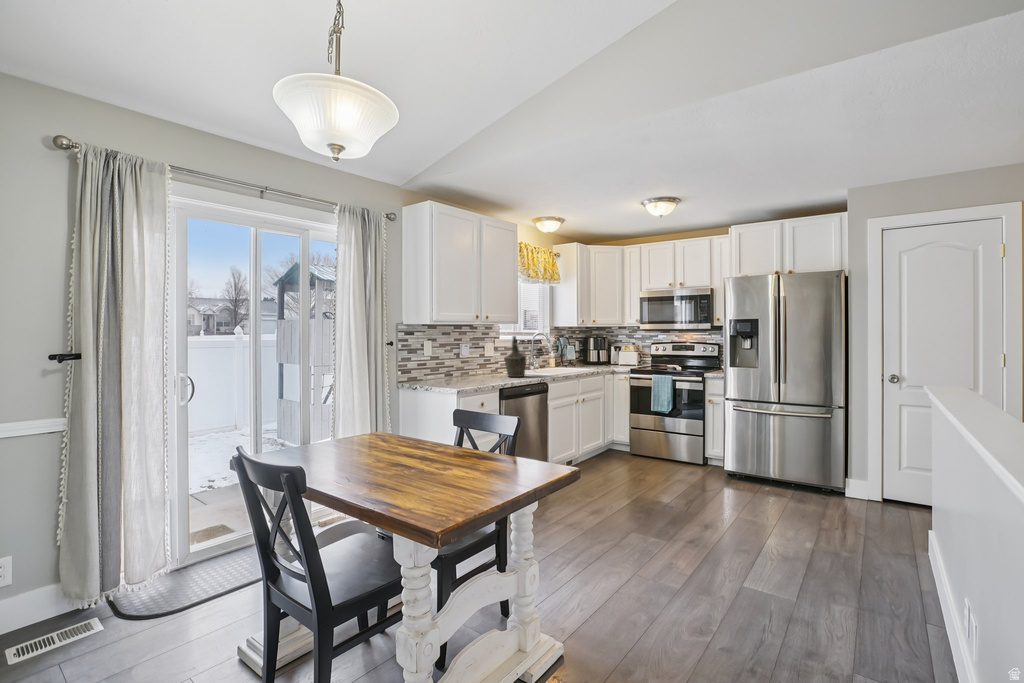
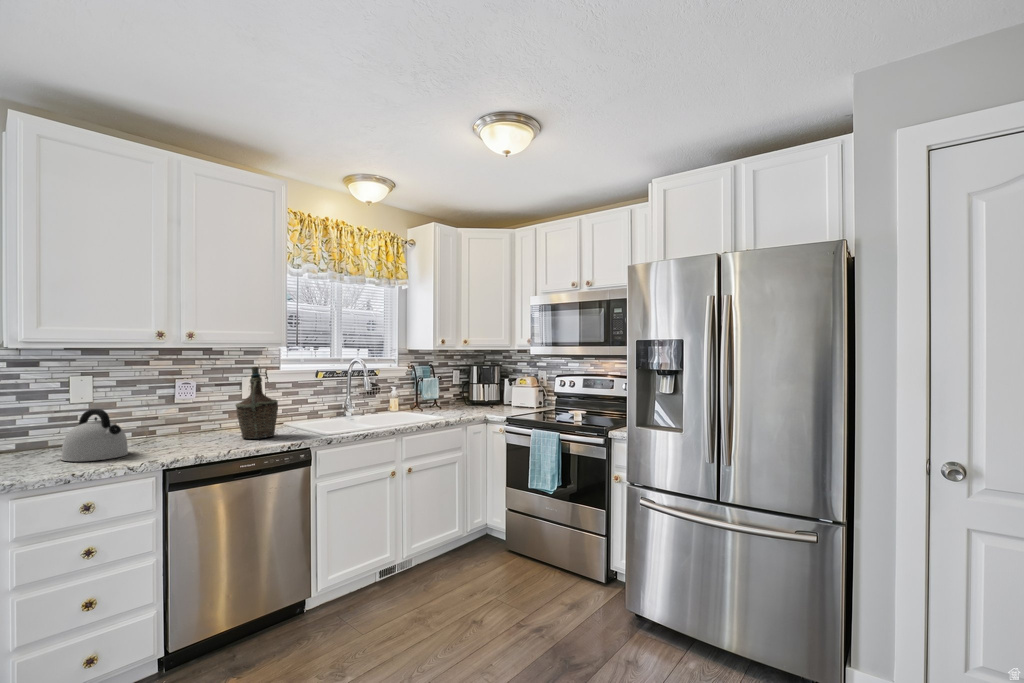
kettle: none [445,358,477,384] -> present [61,409,128,461]

